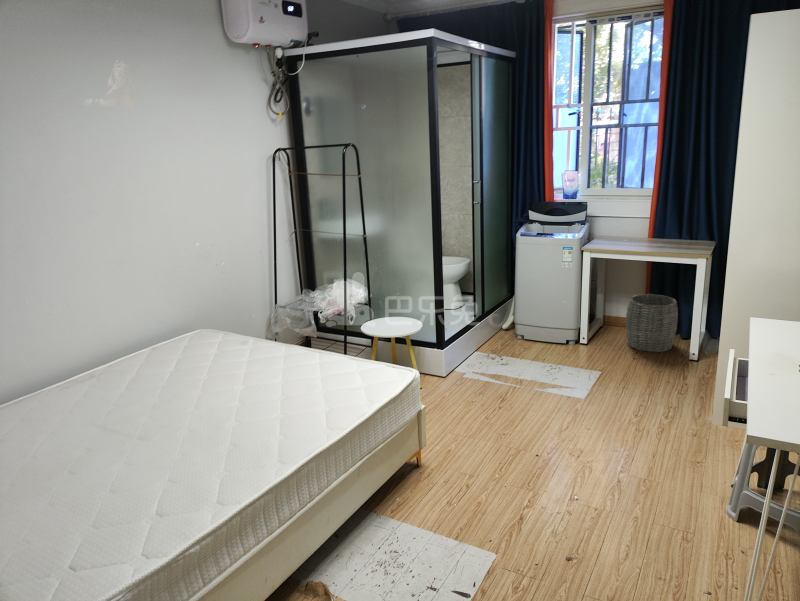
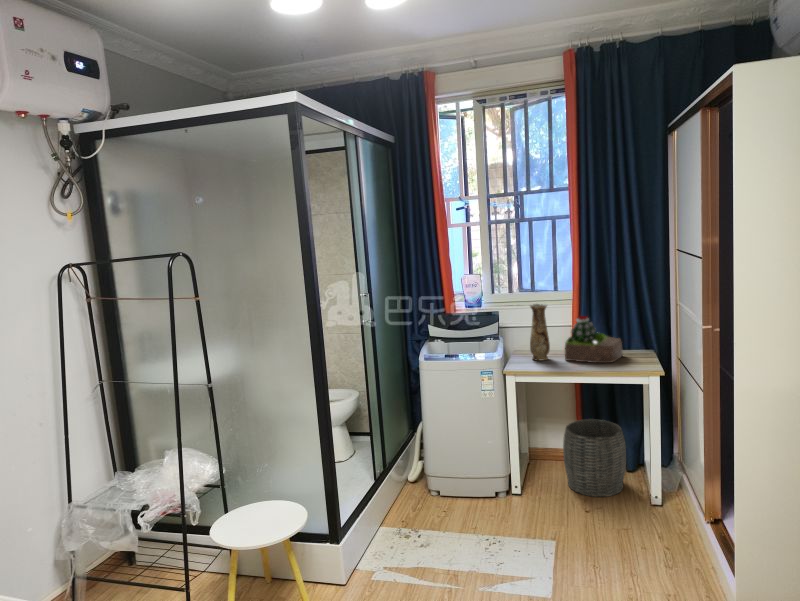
vase: none [609,198,627,243] -> present [530,304,550,361]
succulent plant: none [636,209,687,248] -> present [565,316,623,363]

